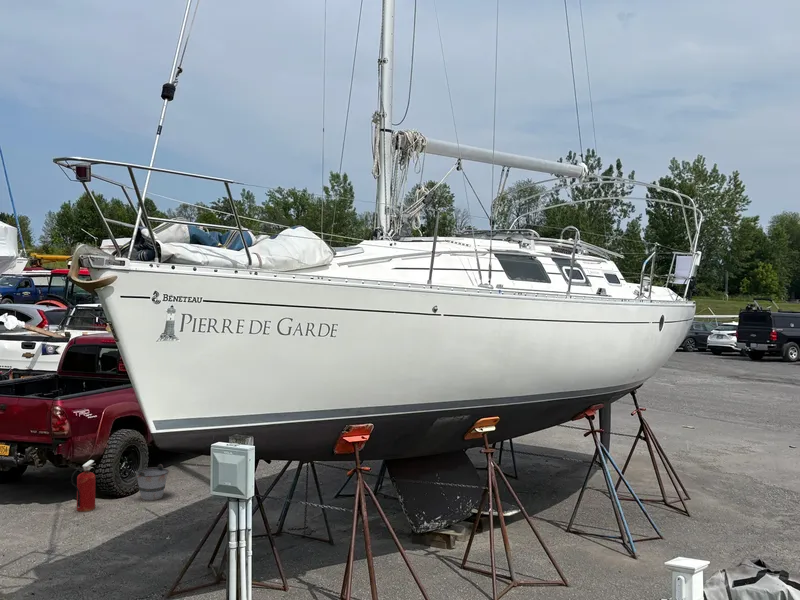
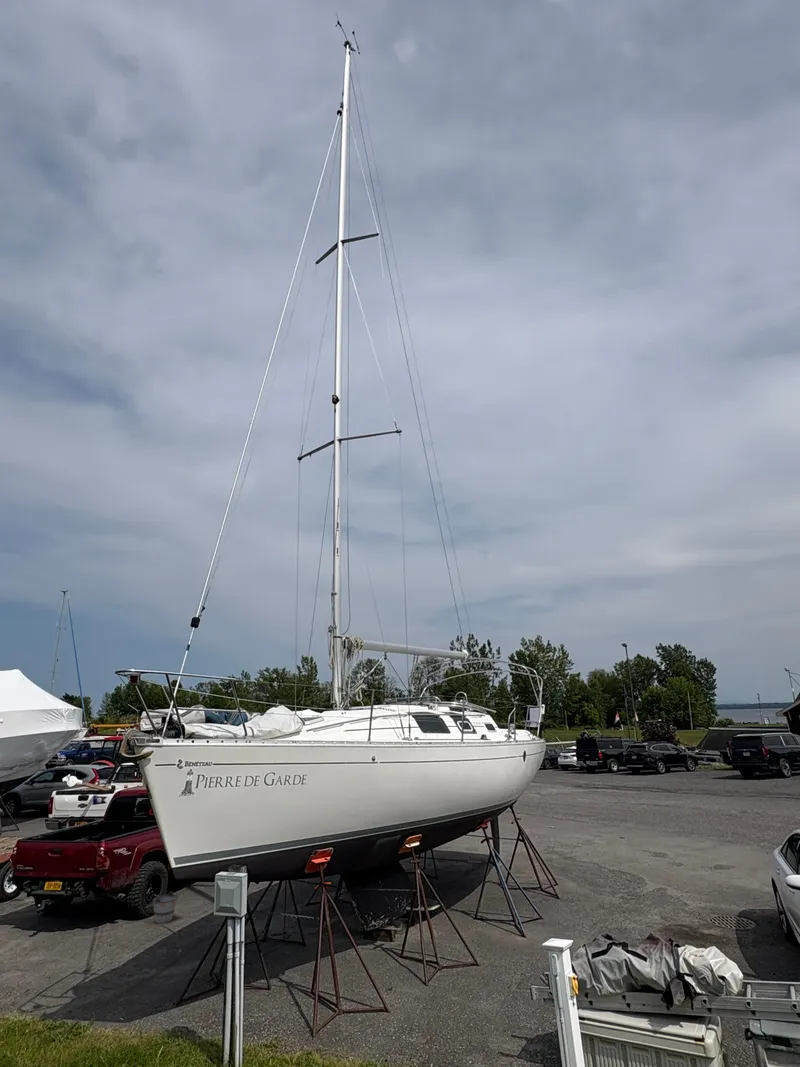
fire extinguisher: present [71,460,96,512] -> none [107,892,125,936]

